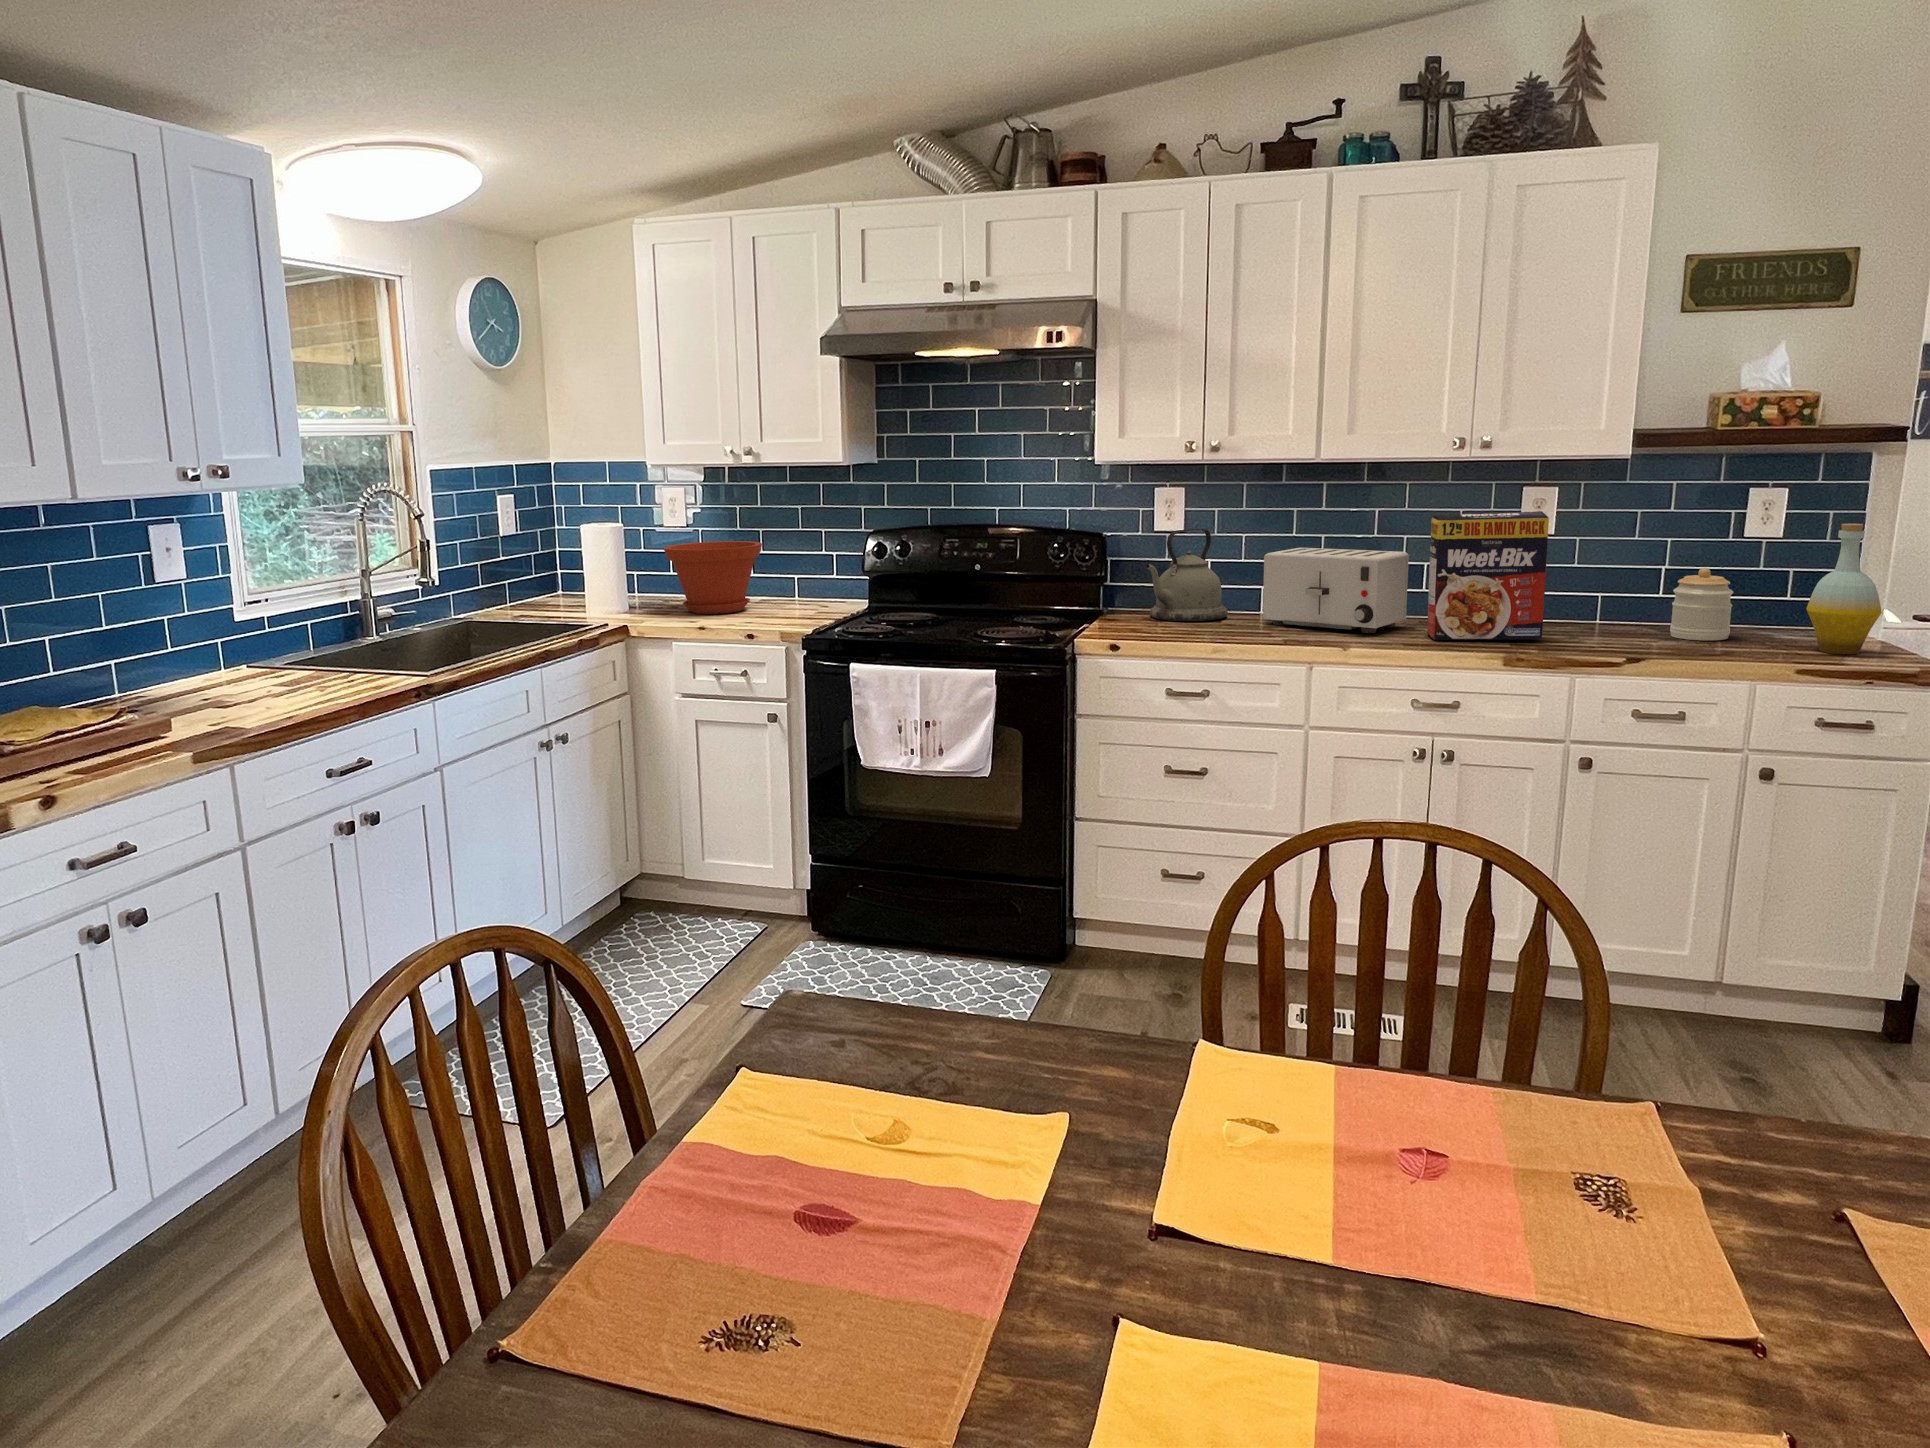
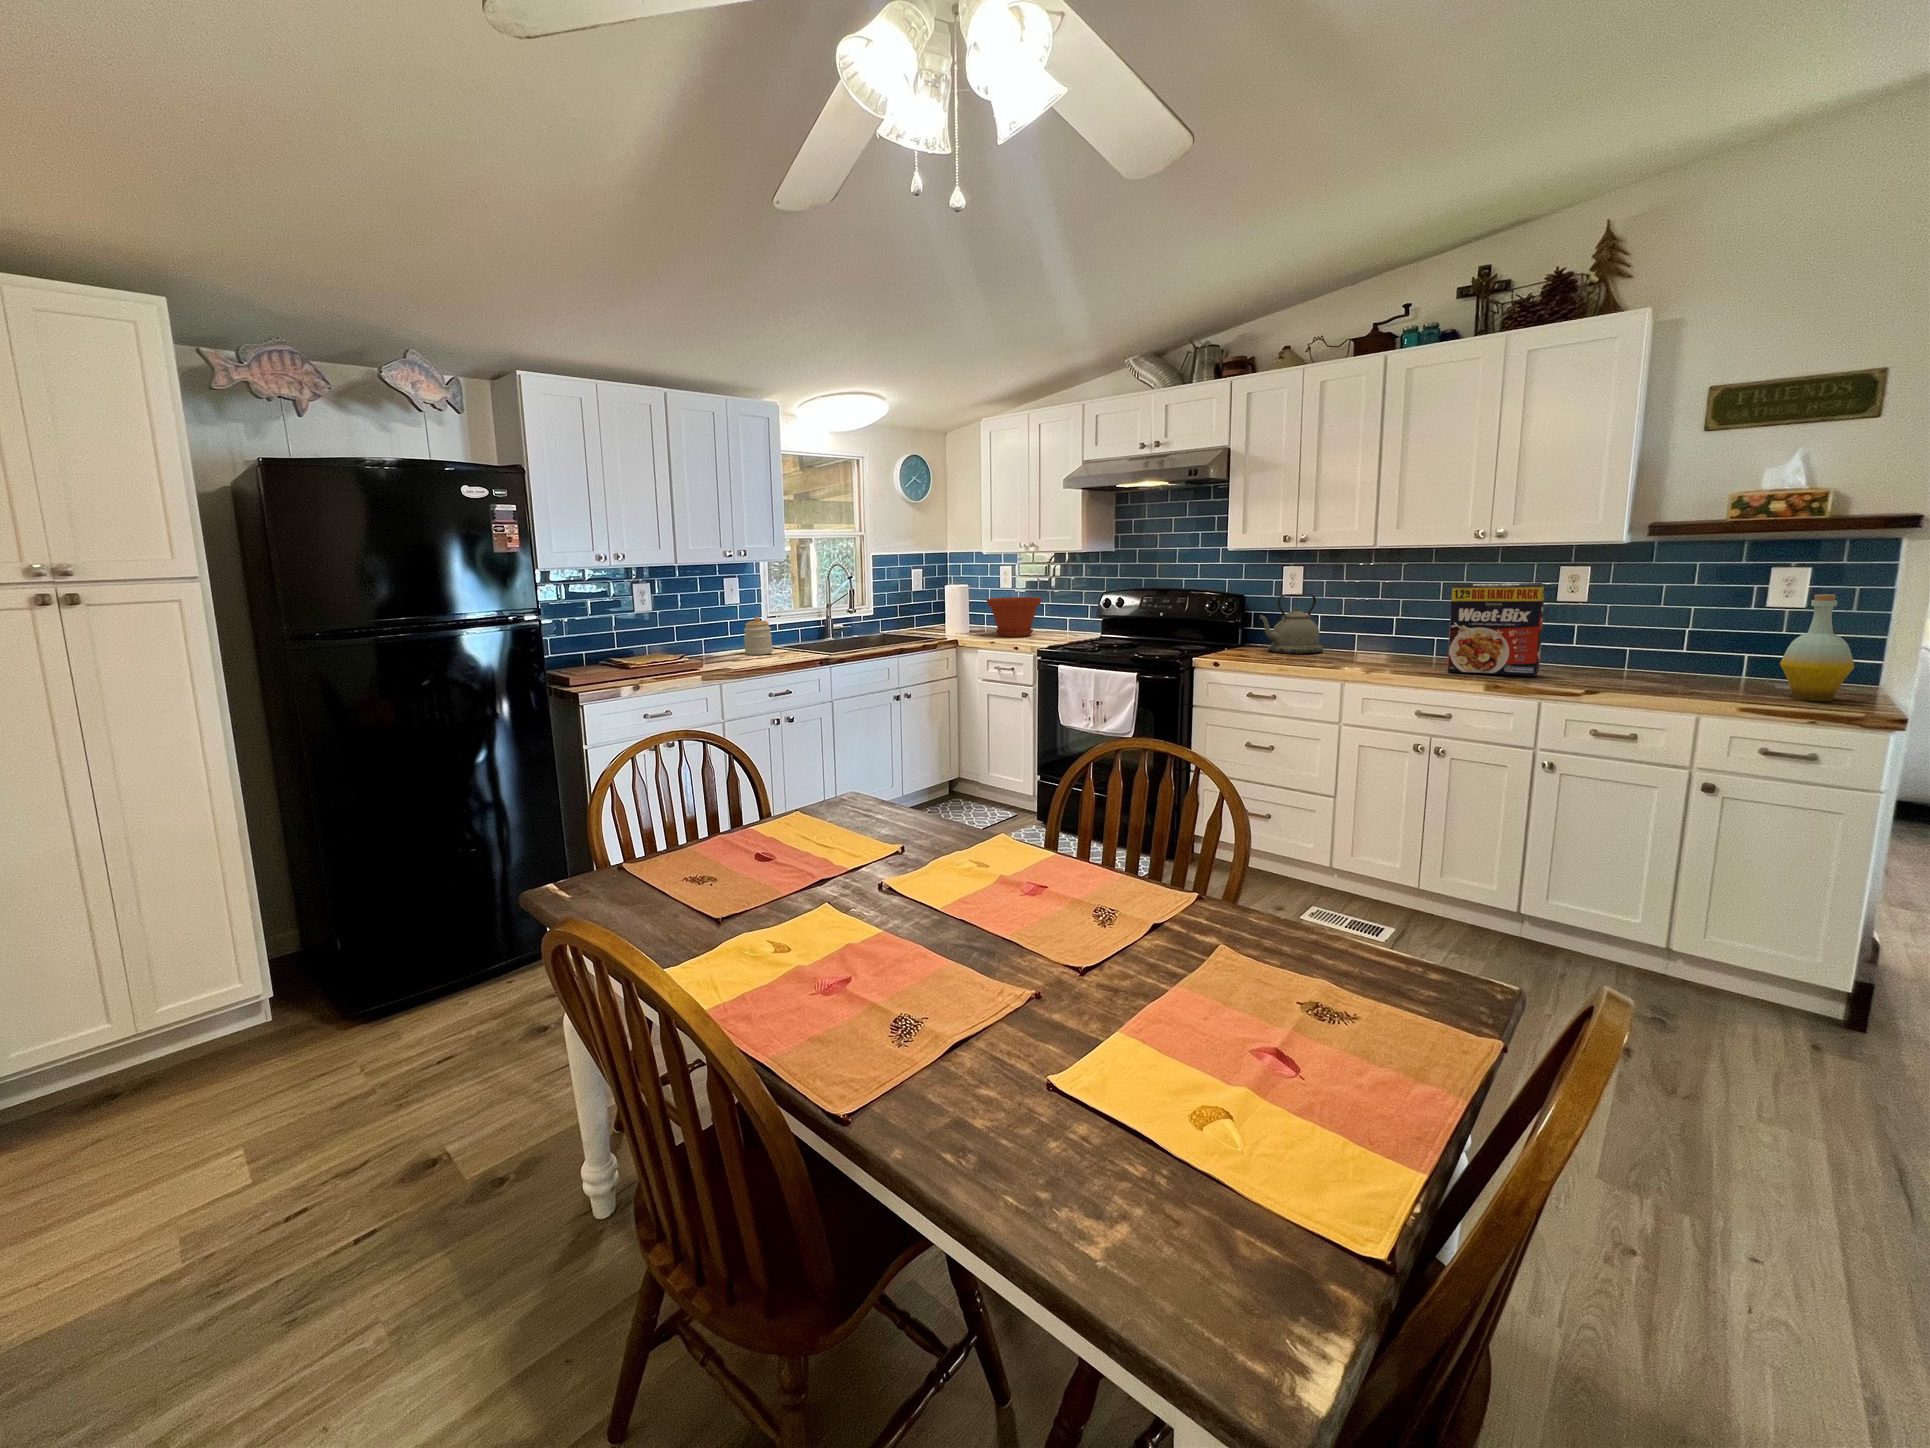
toaster: present [1263,548,1409,633] -> none [1339,608,1447,666]
jar: present [1670,568,1733,641] -> present [744,617,772,655]

